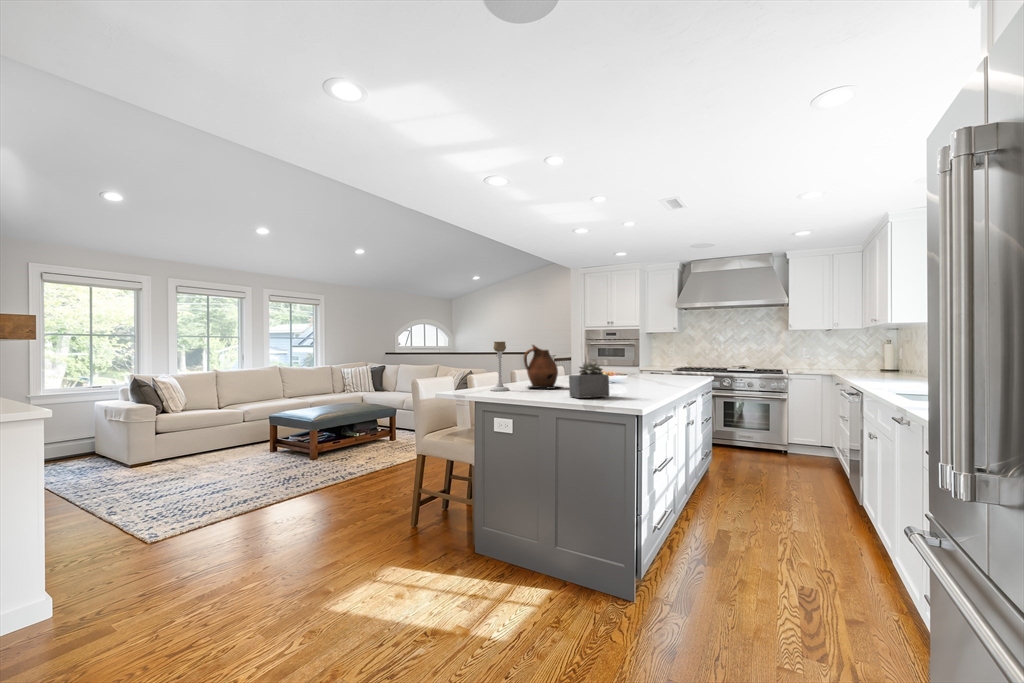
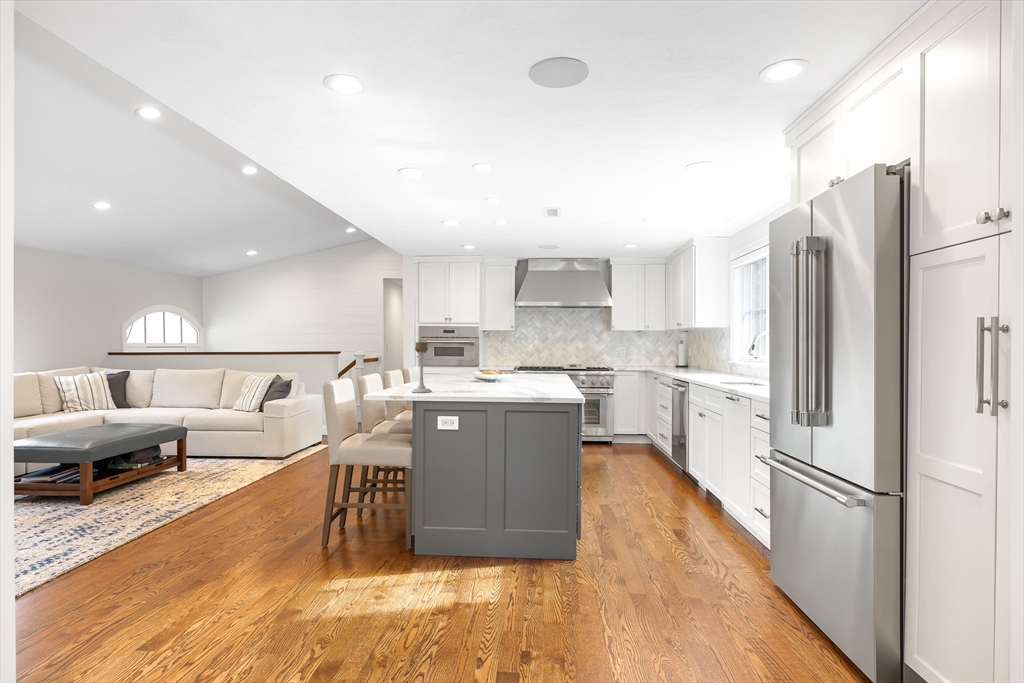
ceramic pitcher: present [524,345,560,389] -> none [438,345,473,389]
succulent plant: present [569,362,609,398] -> none [511,361,548,394]

